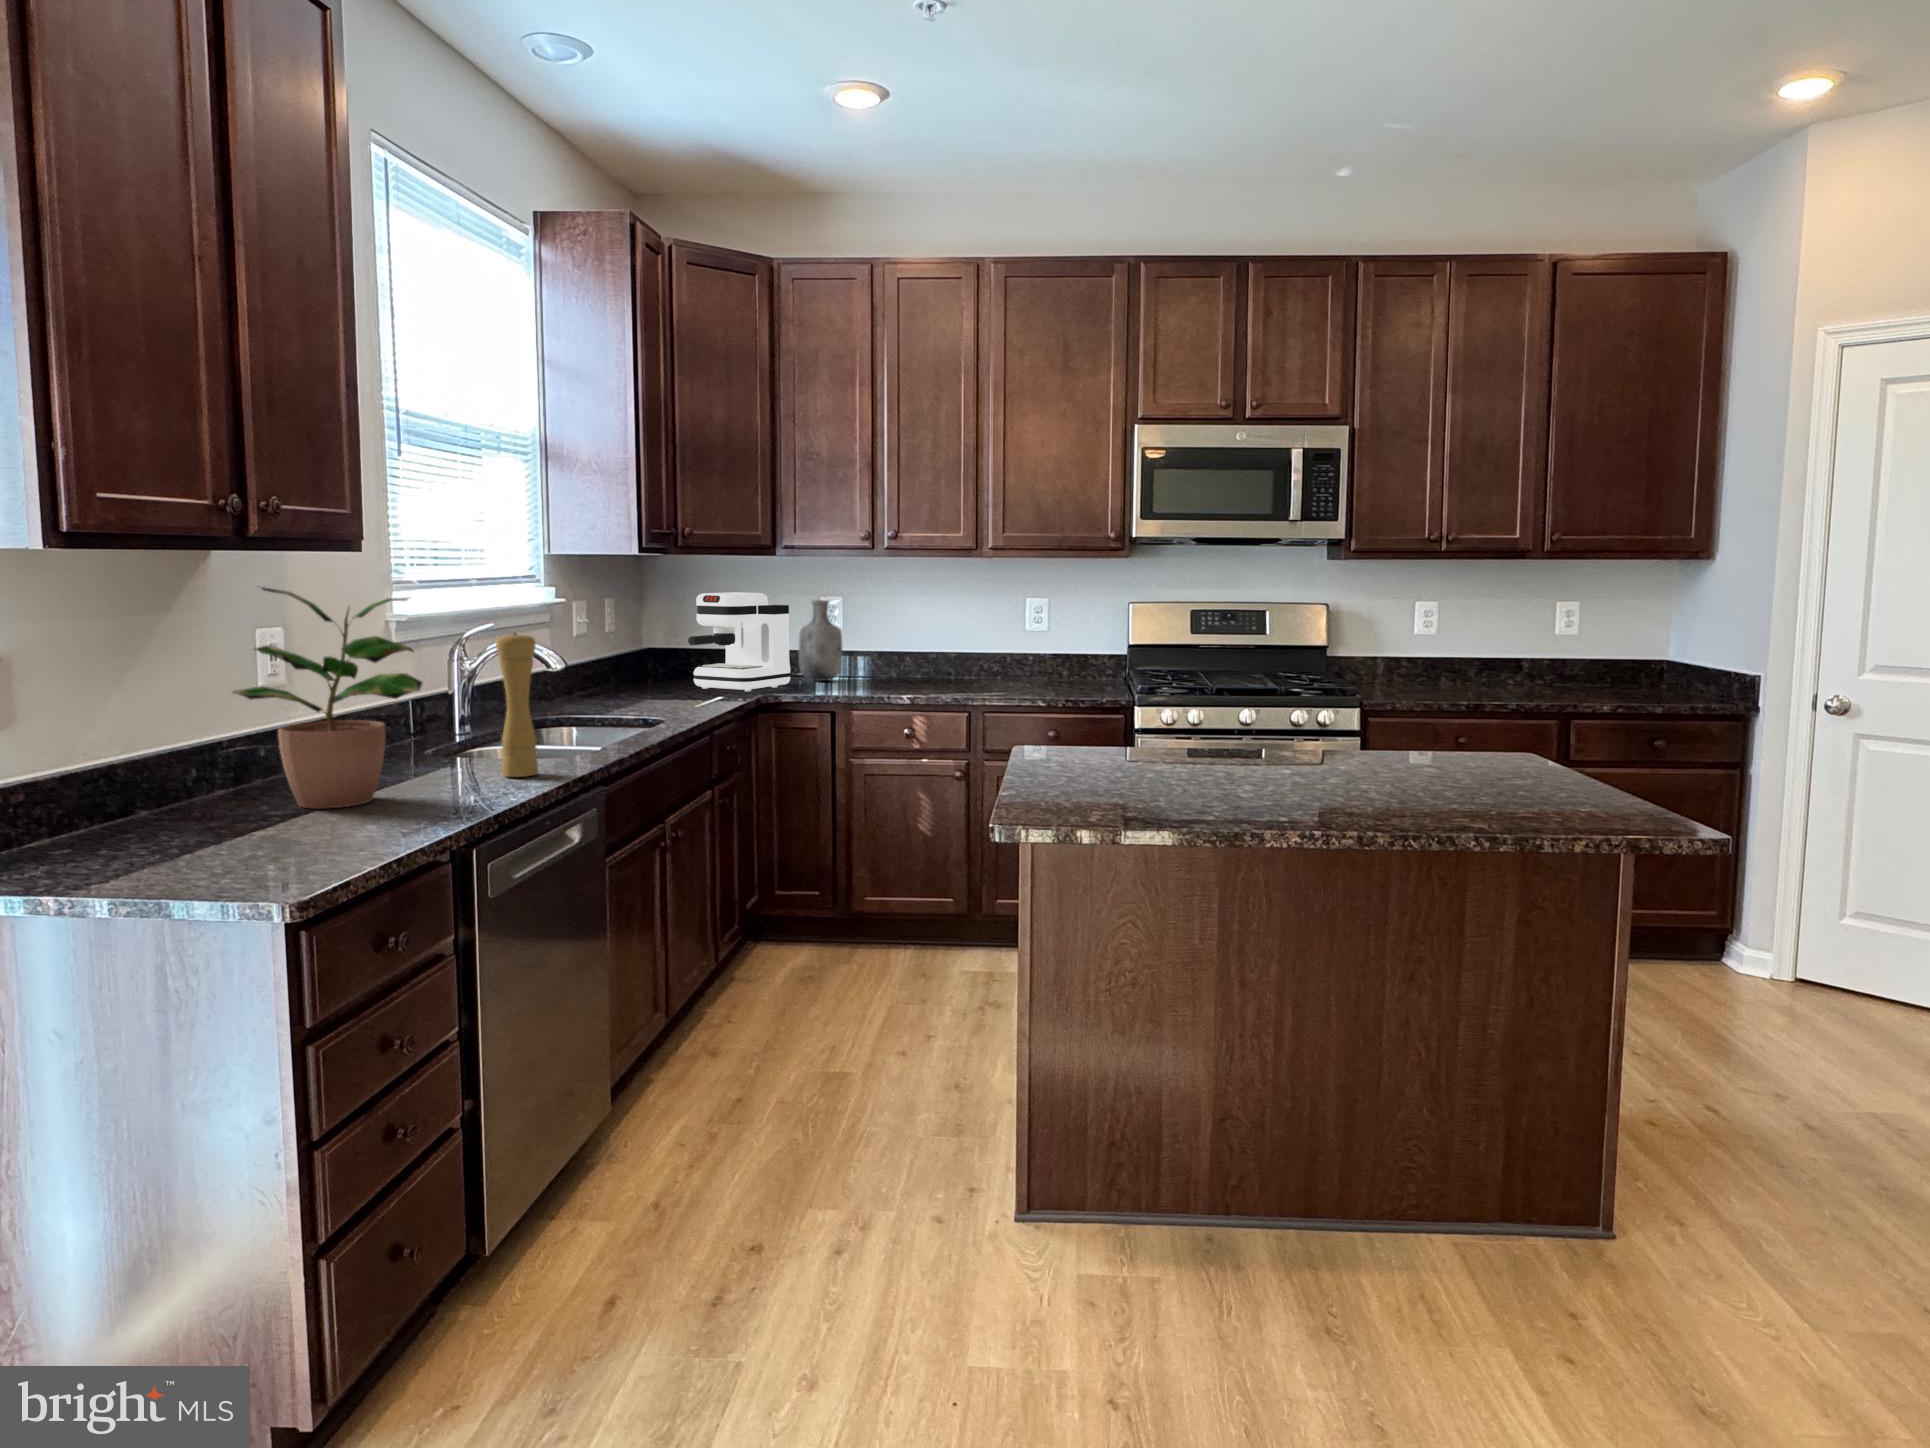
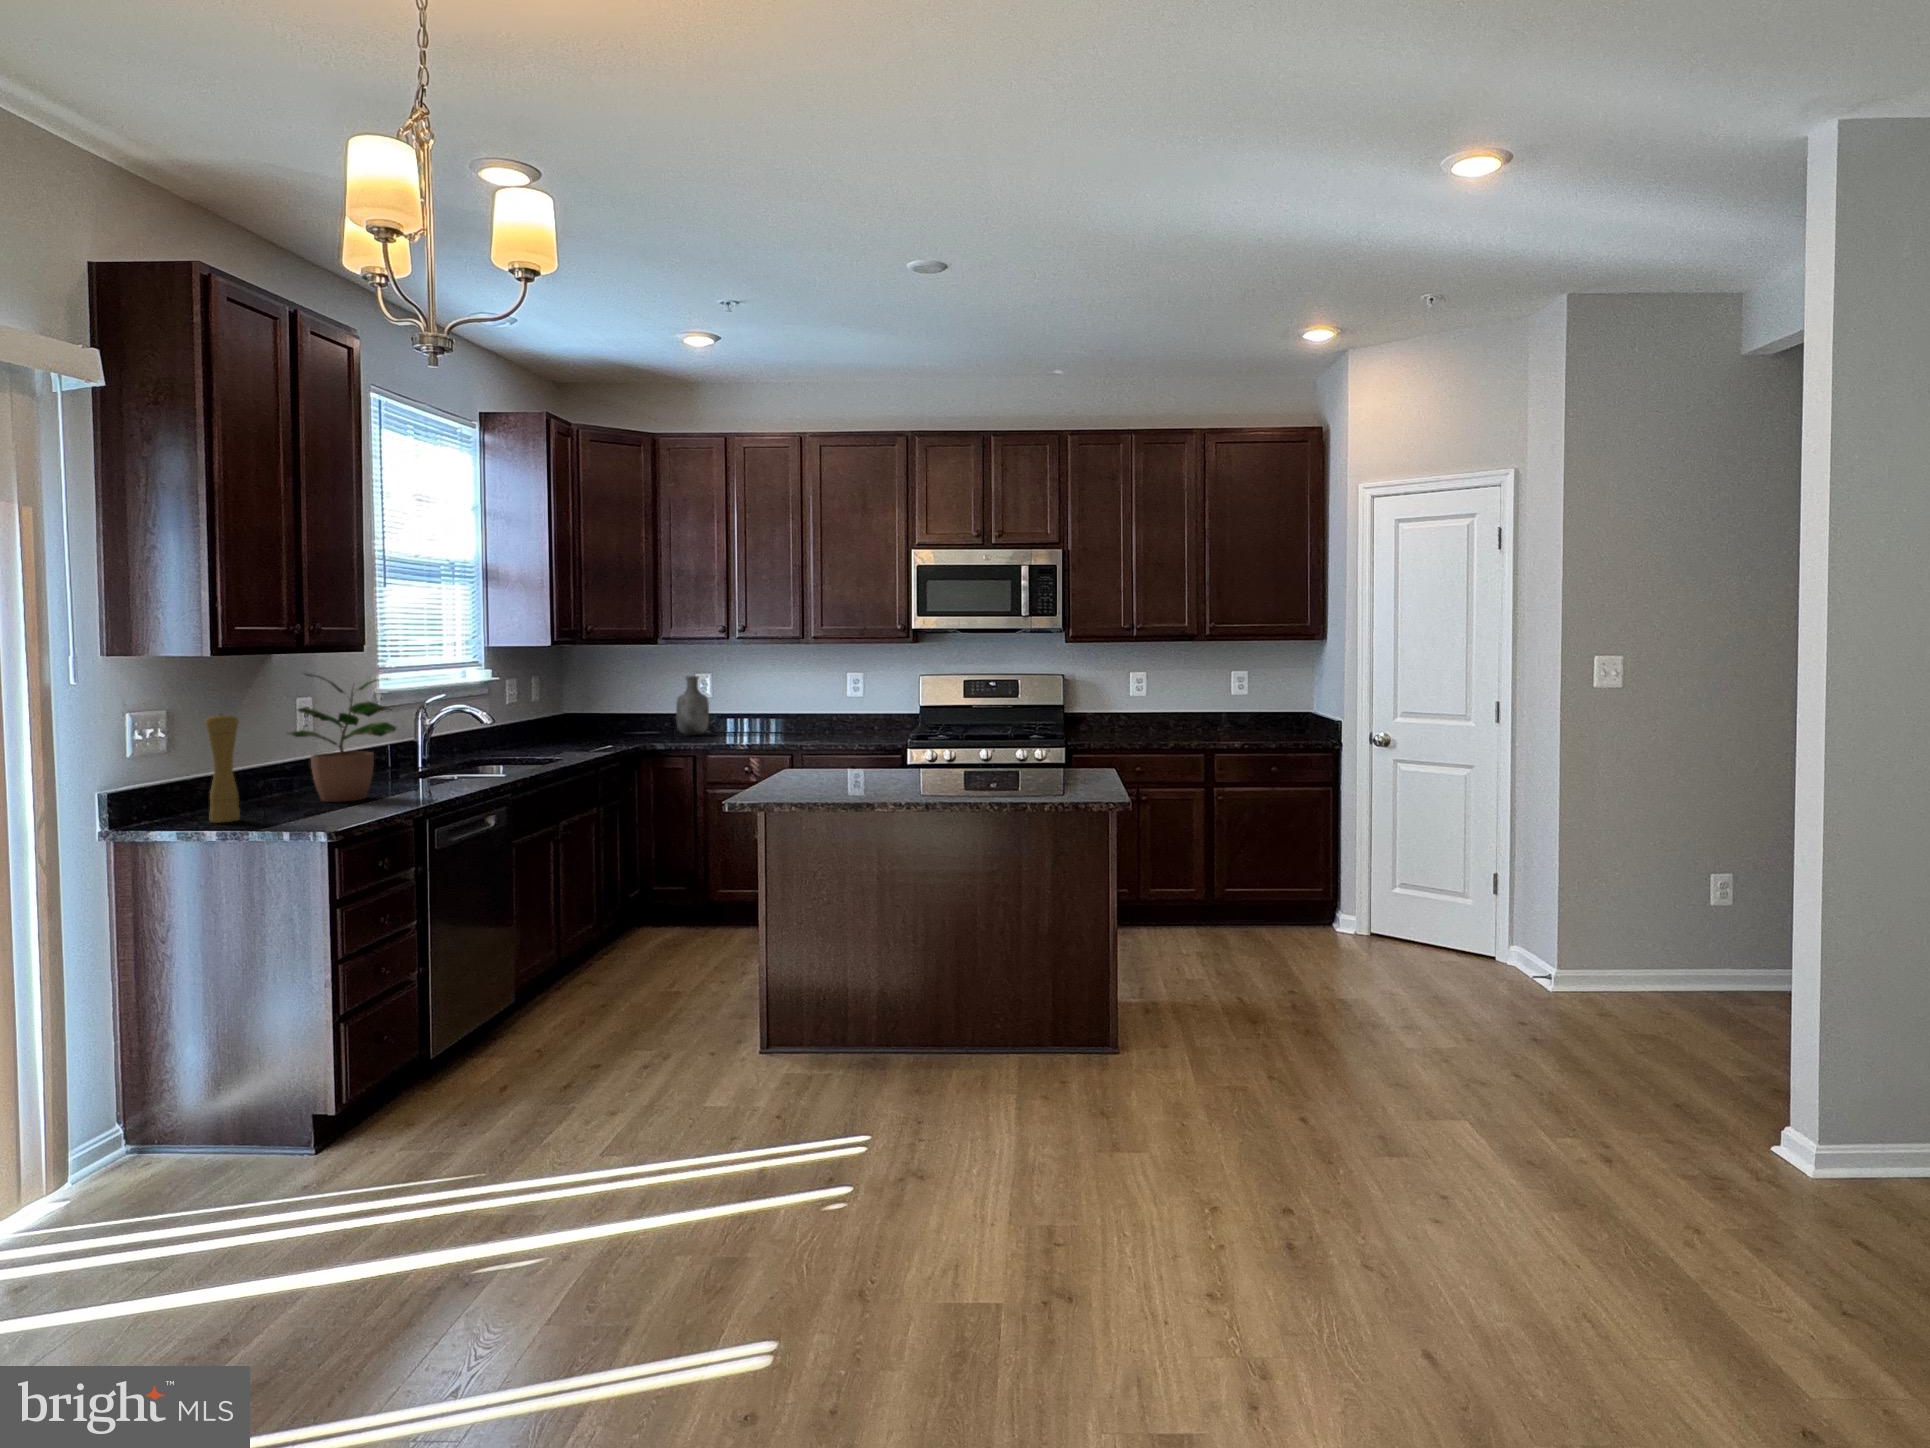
coffee maker: present [688,593,790,692] -> none [590,672,667,742]
pepper mill: present [496,633,538,777] -> present [205,714,240,823]

